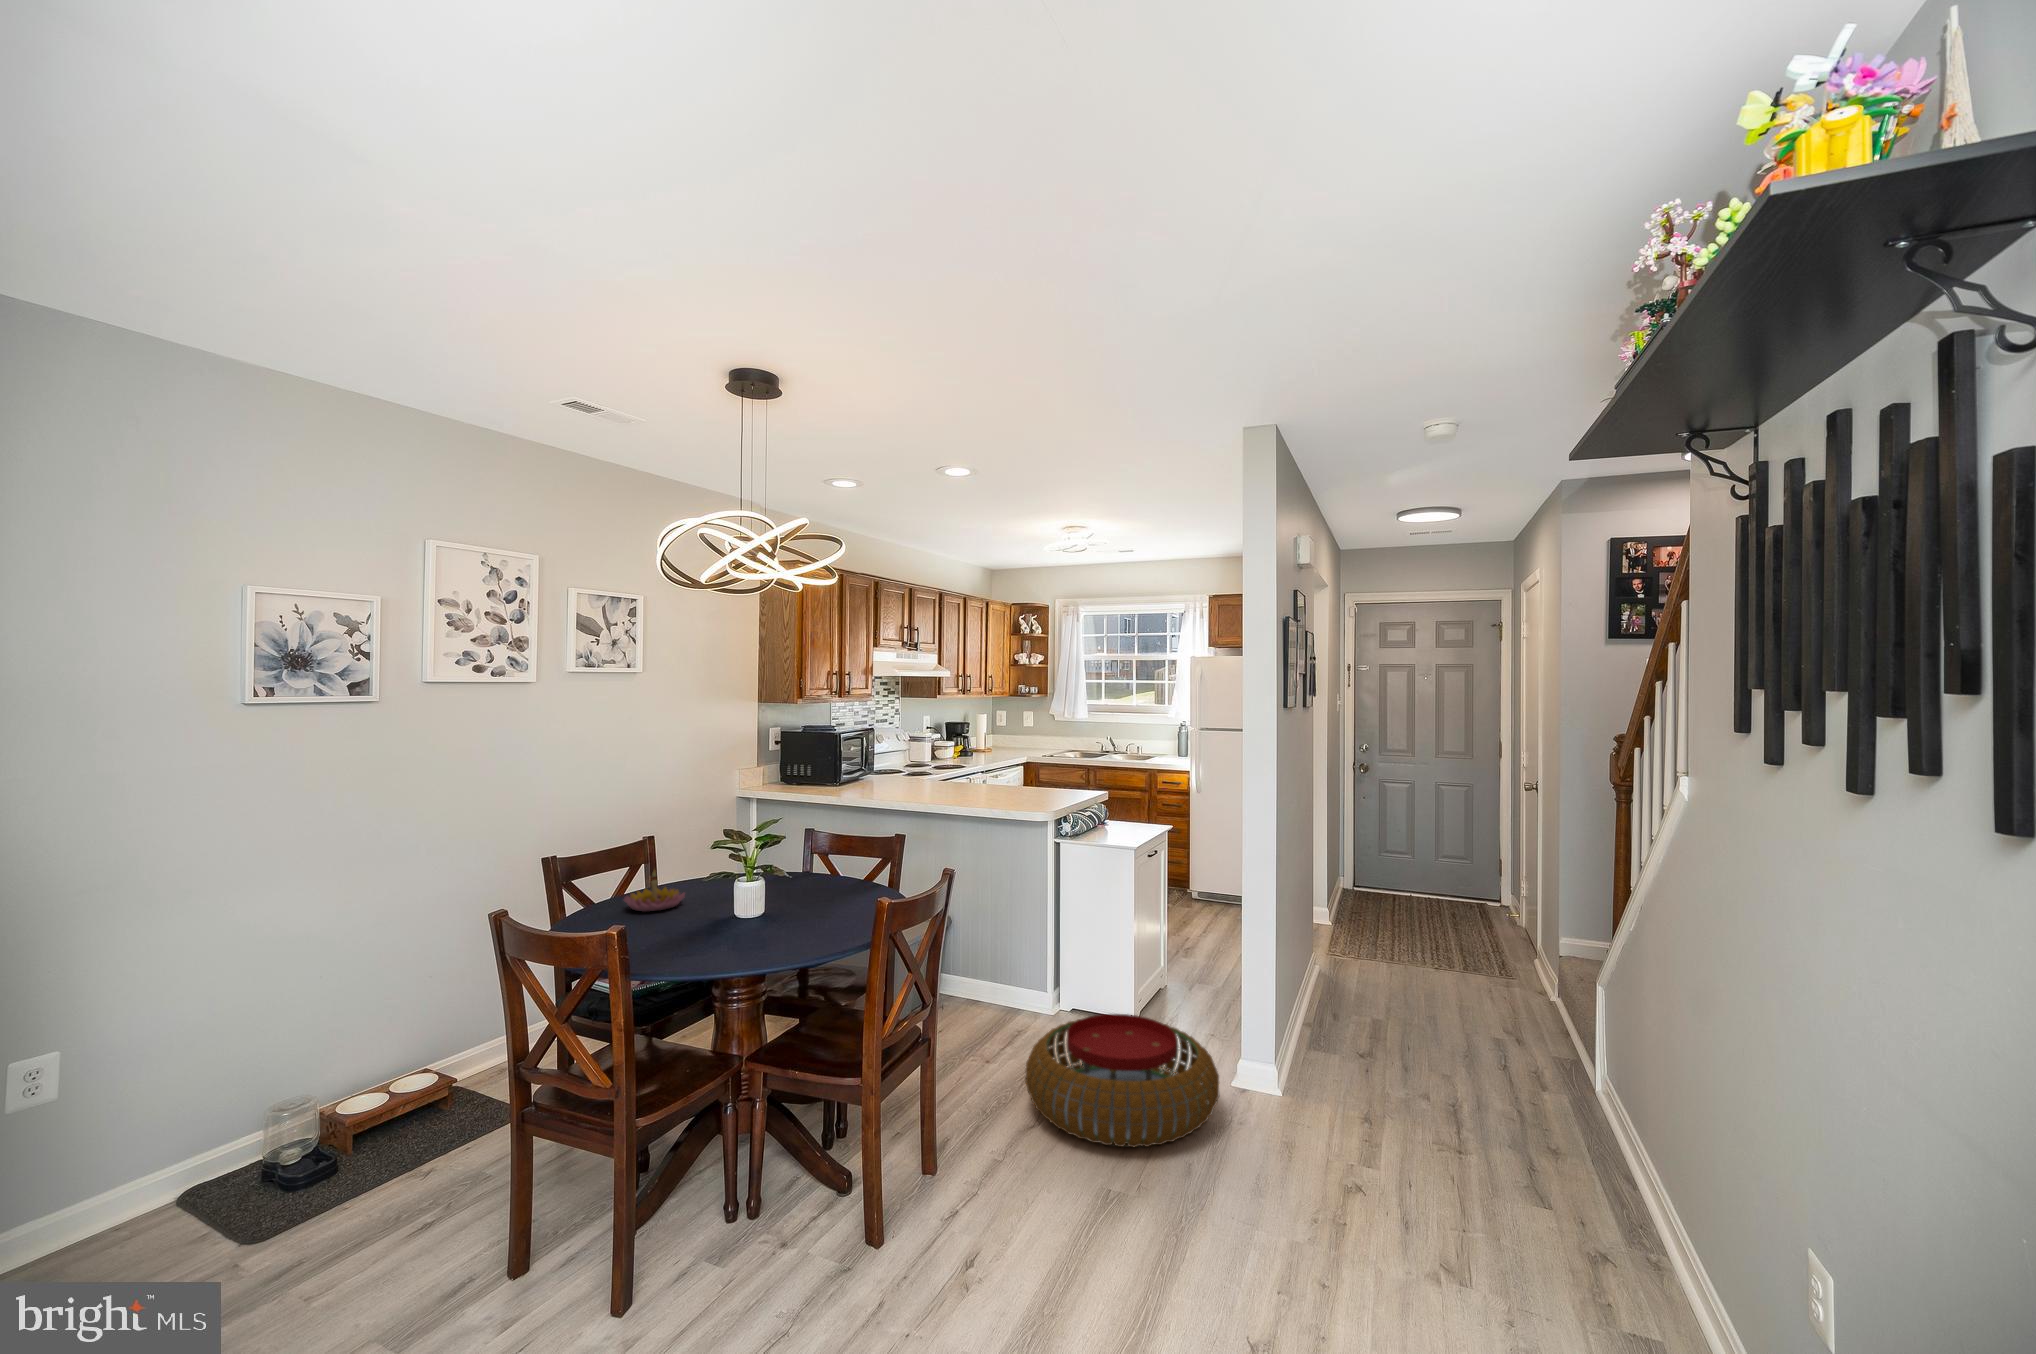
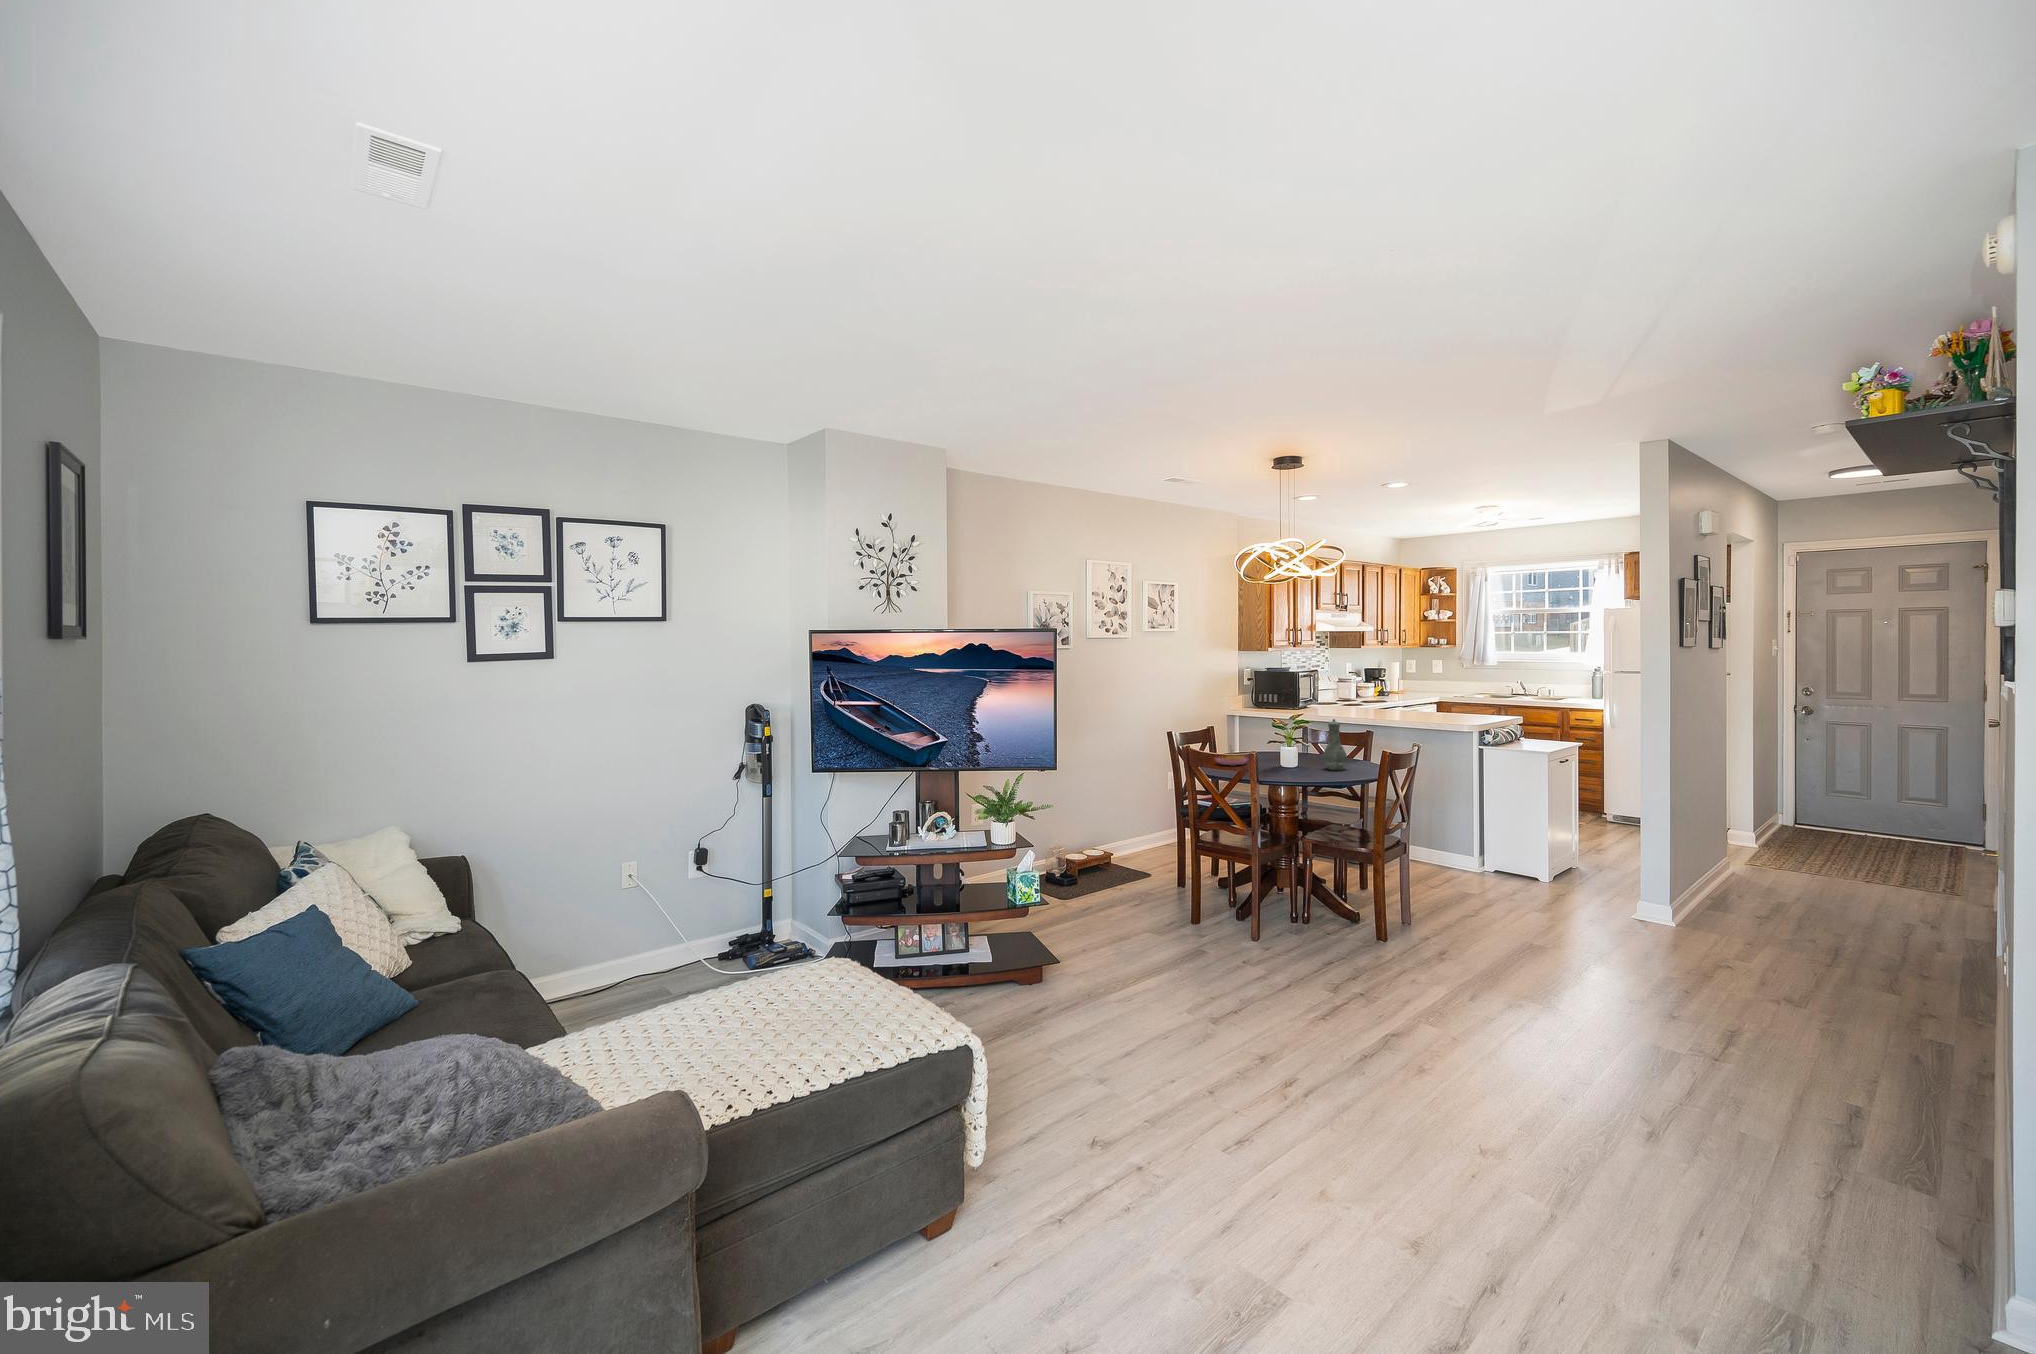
vase: none [799,828,839,916] -> present [1323,719,1347,770]
pouf: present [1025,1014,1219,1147] -> none [1468,856,1617,927]

